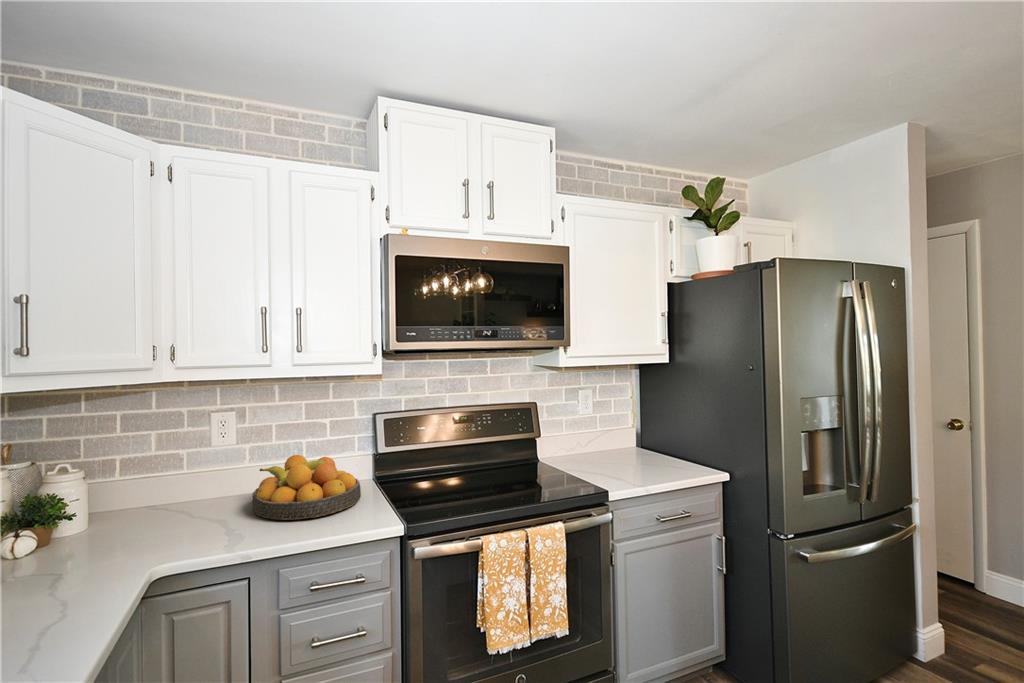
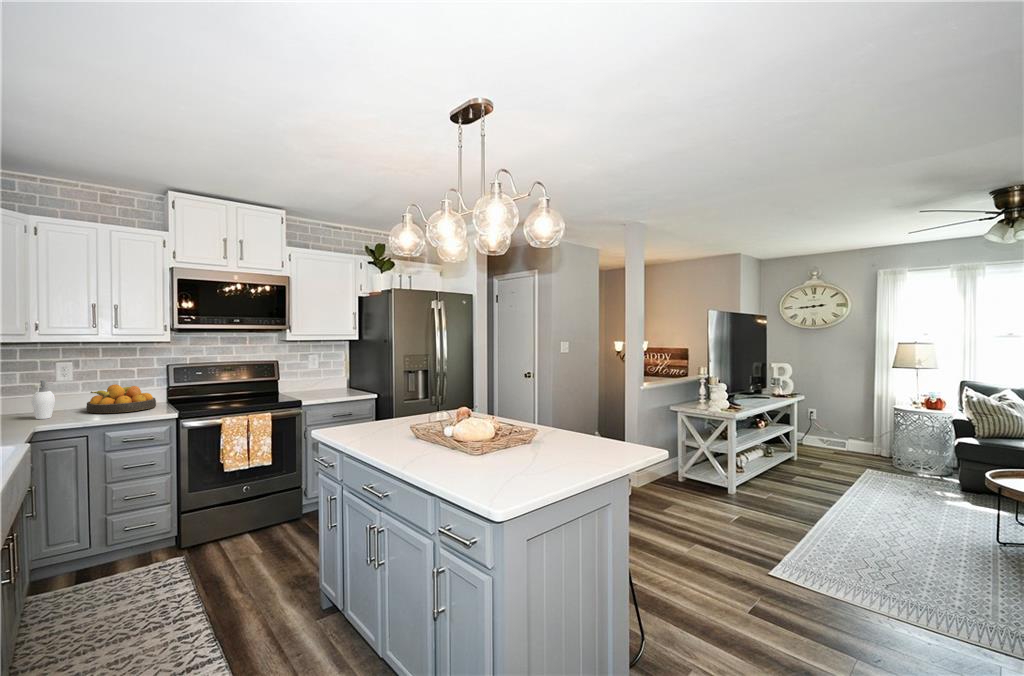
soap dispenser: none [161,457,200,535] -> present [32,380,55,419]

